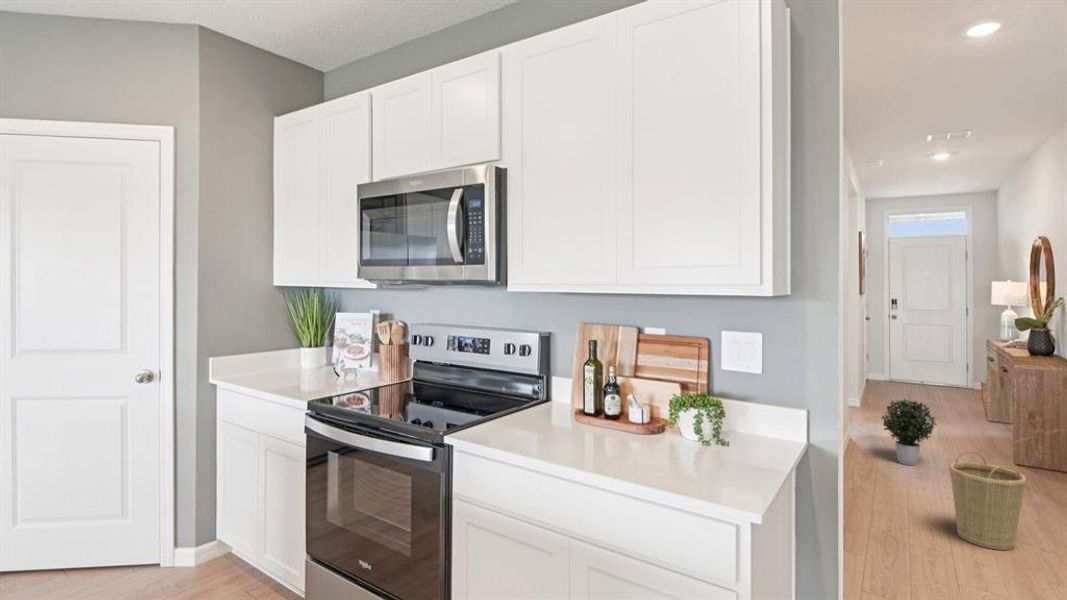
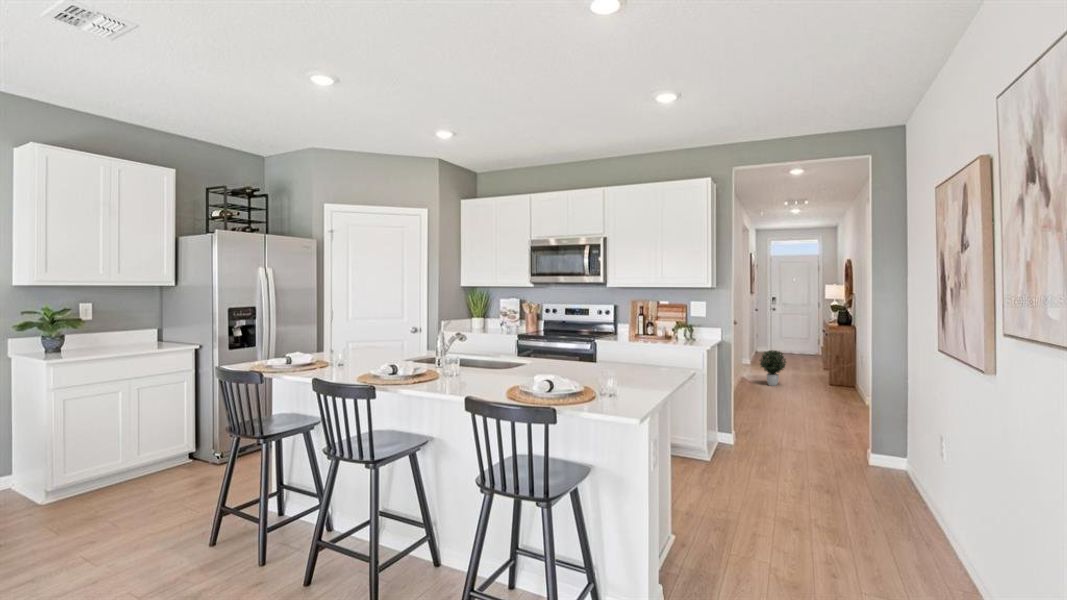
basket: present [949,451,1026,550] -> none [785,366,816,408]

